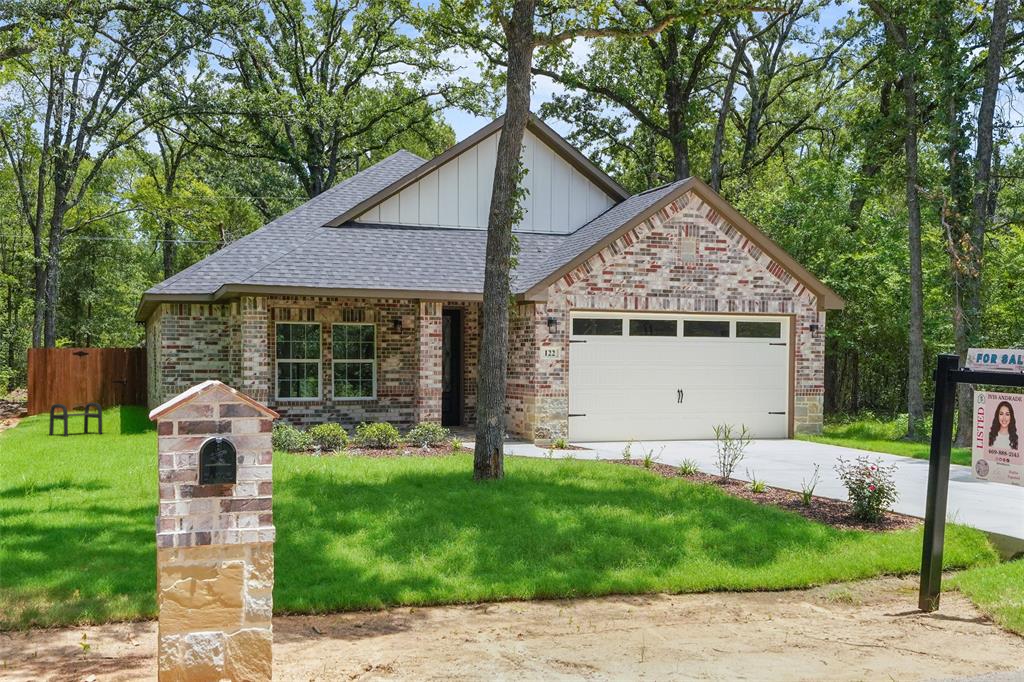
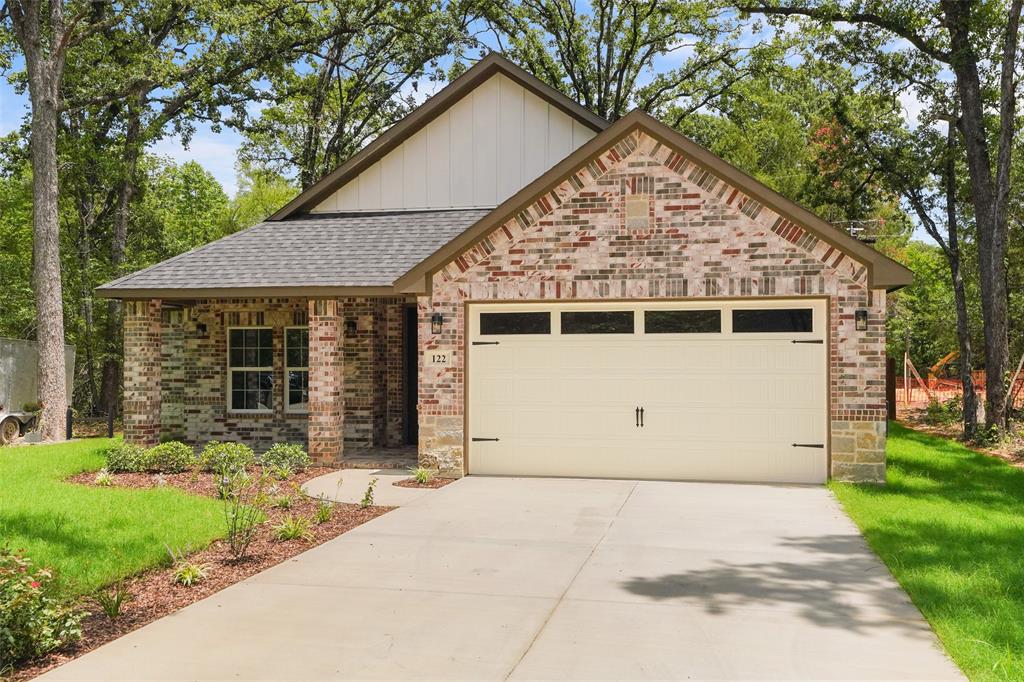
potted tree: none [29,395,49,439] -> present [23,402,41,443]

